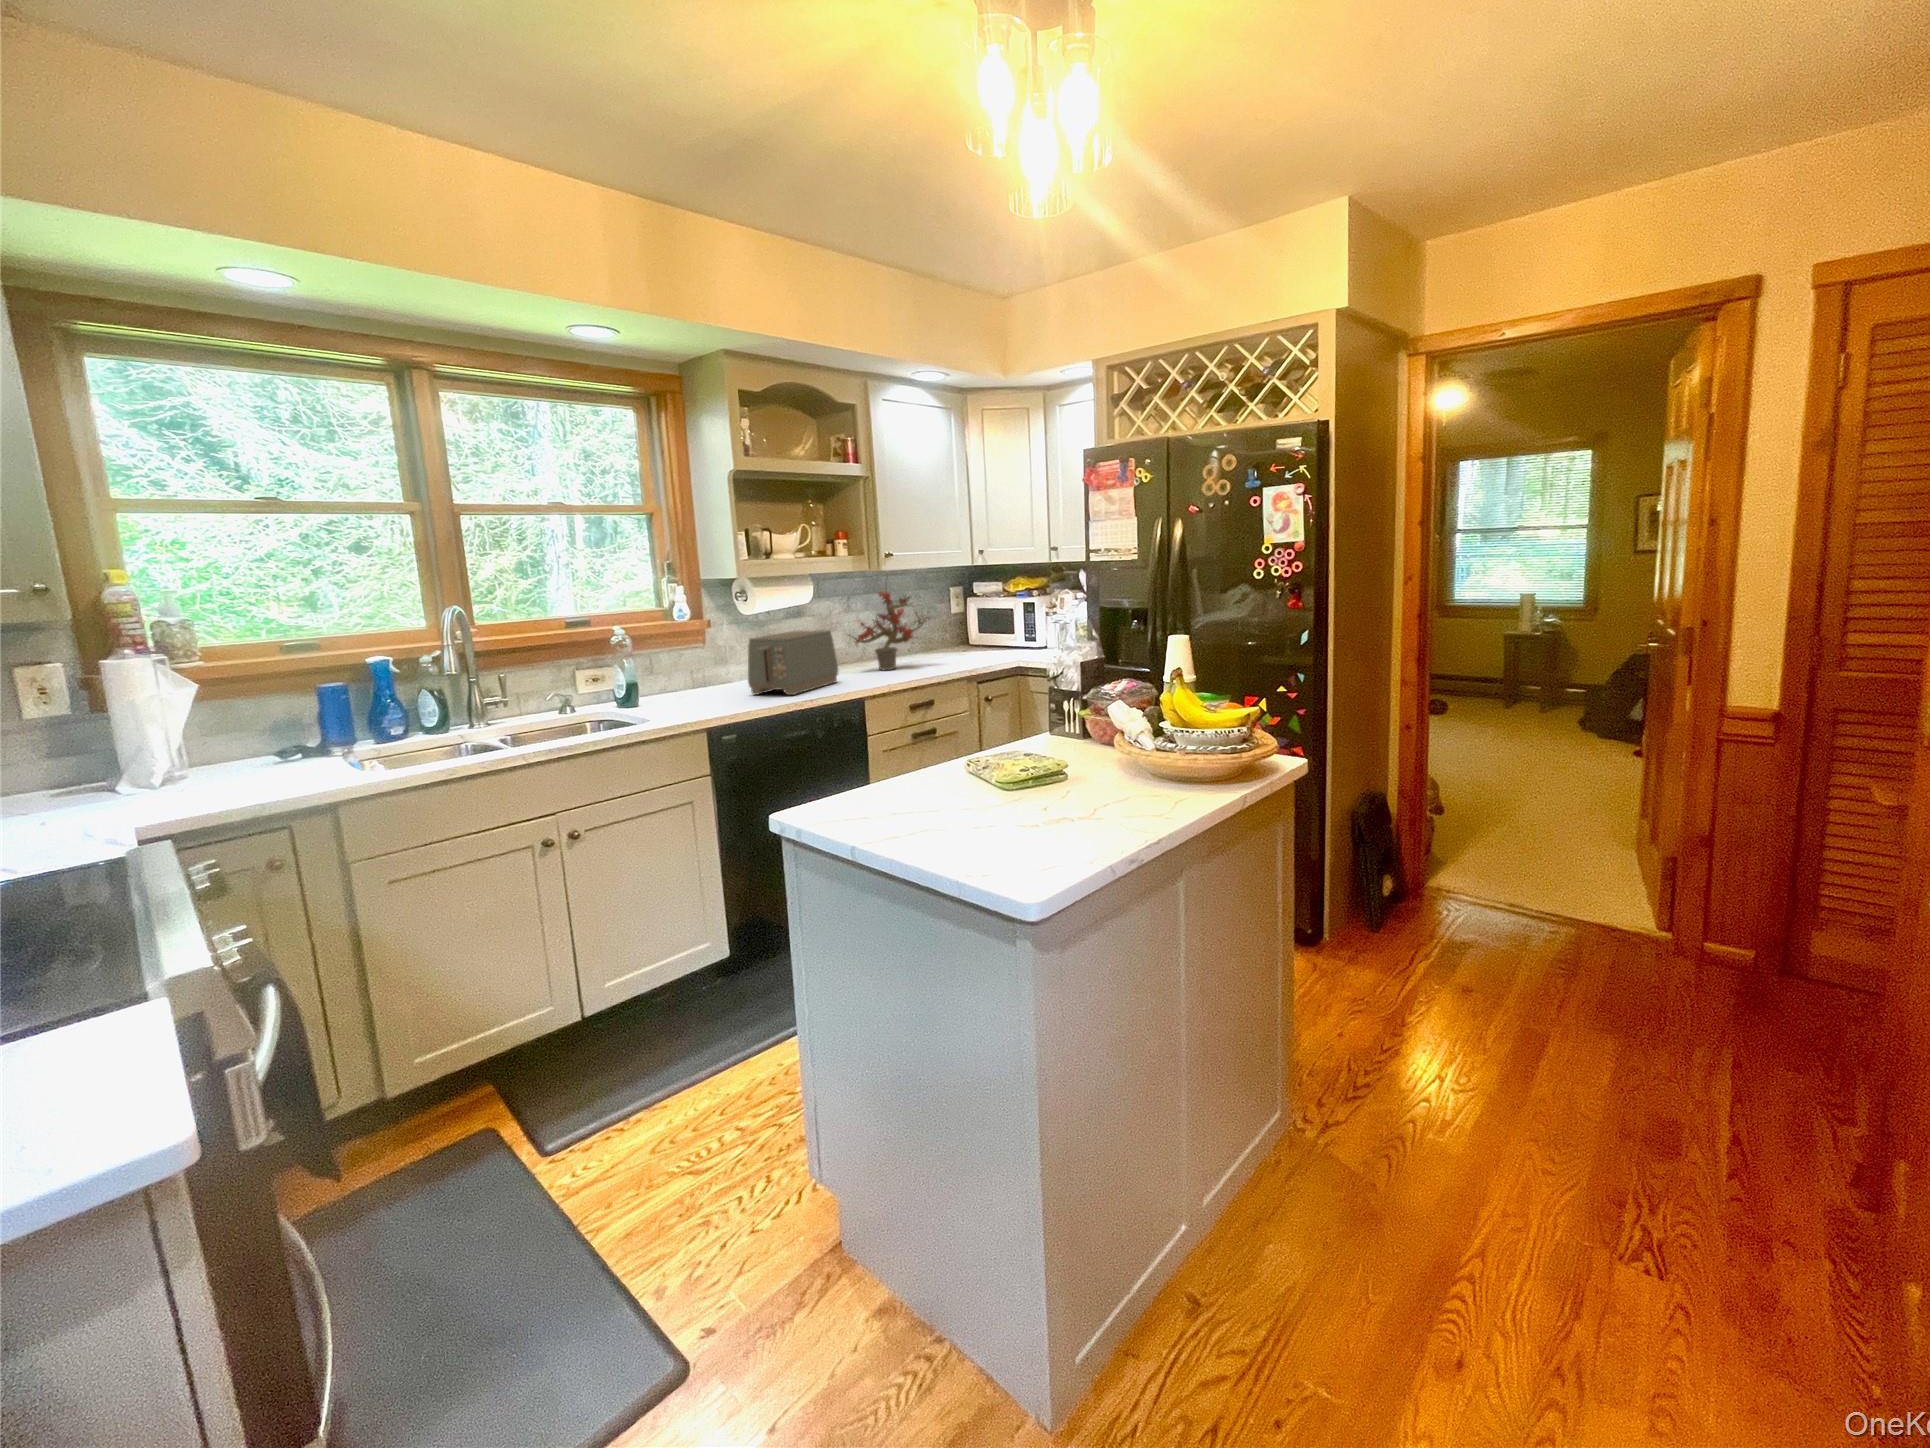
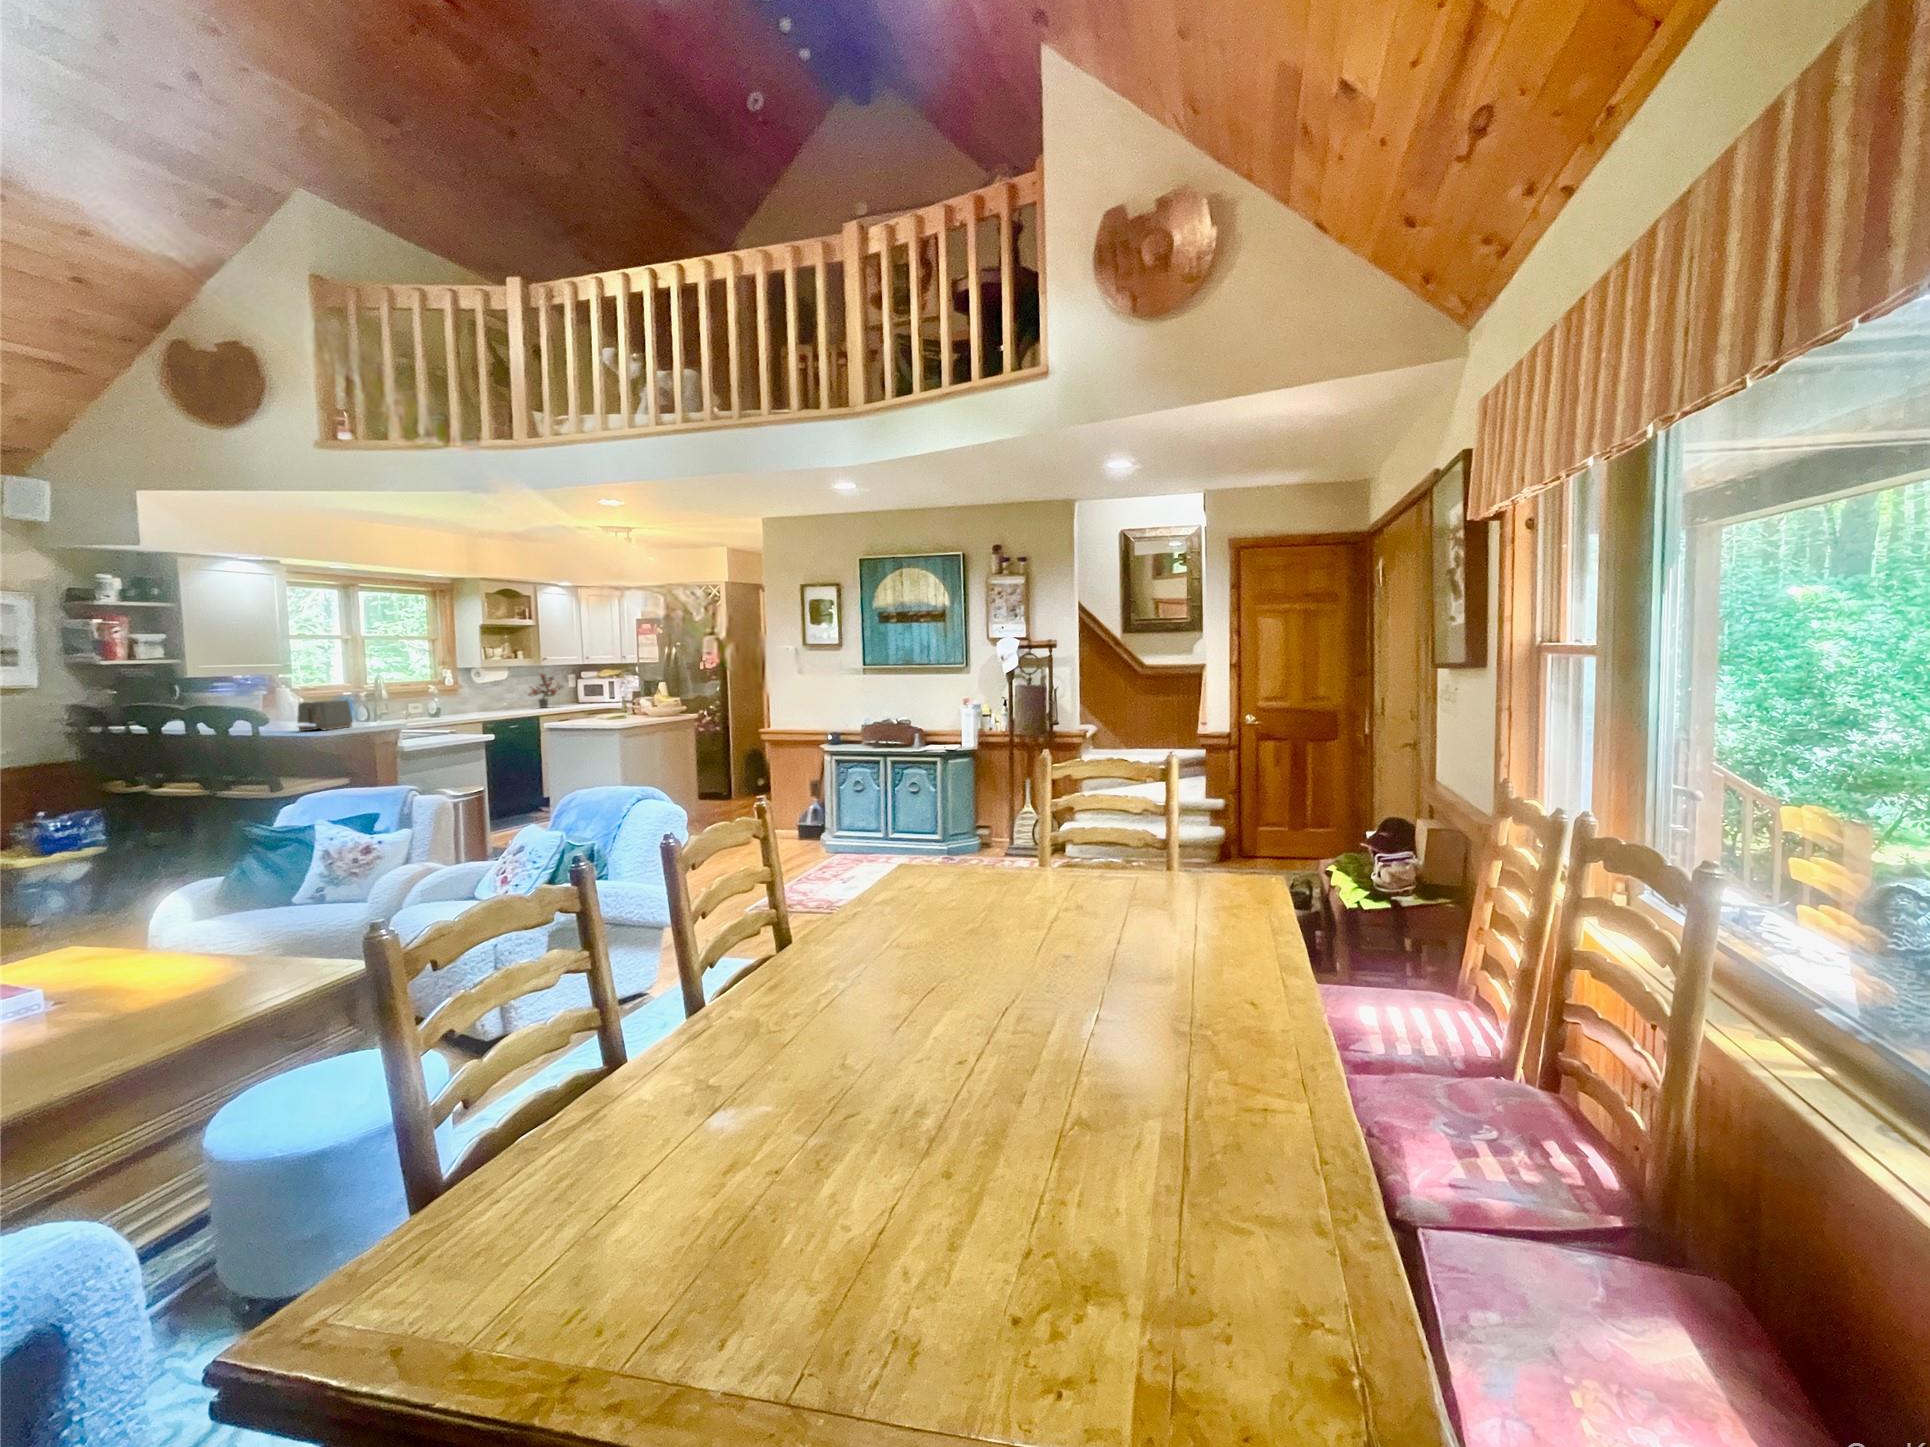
toaster: present [748,630,838,695] -> present [297,700,353,731]

